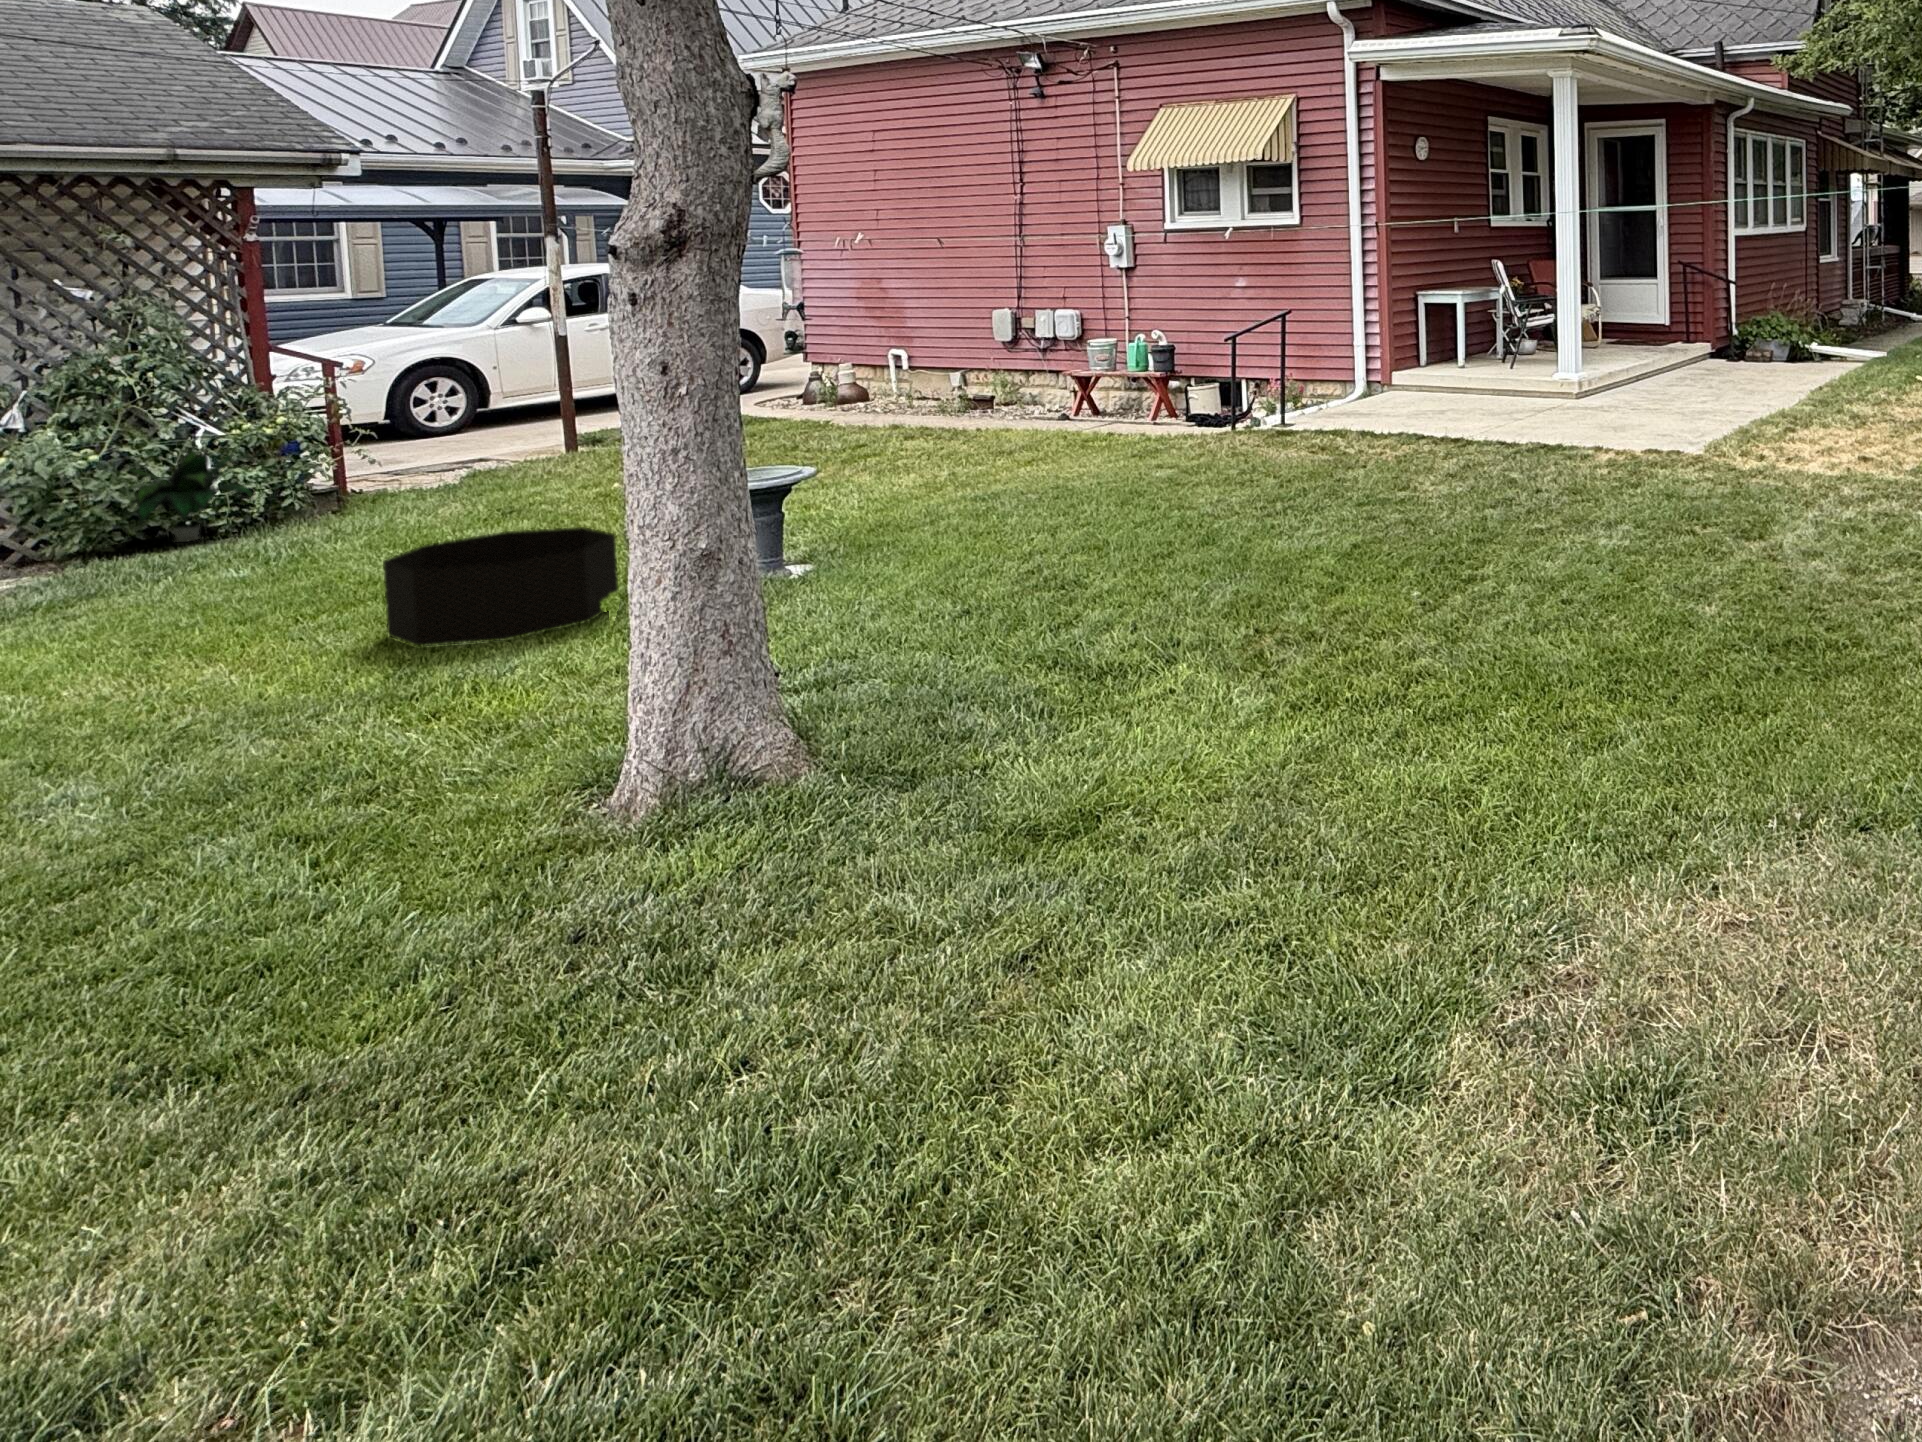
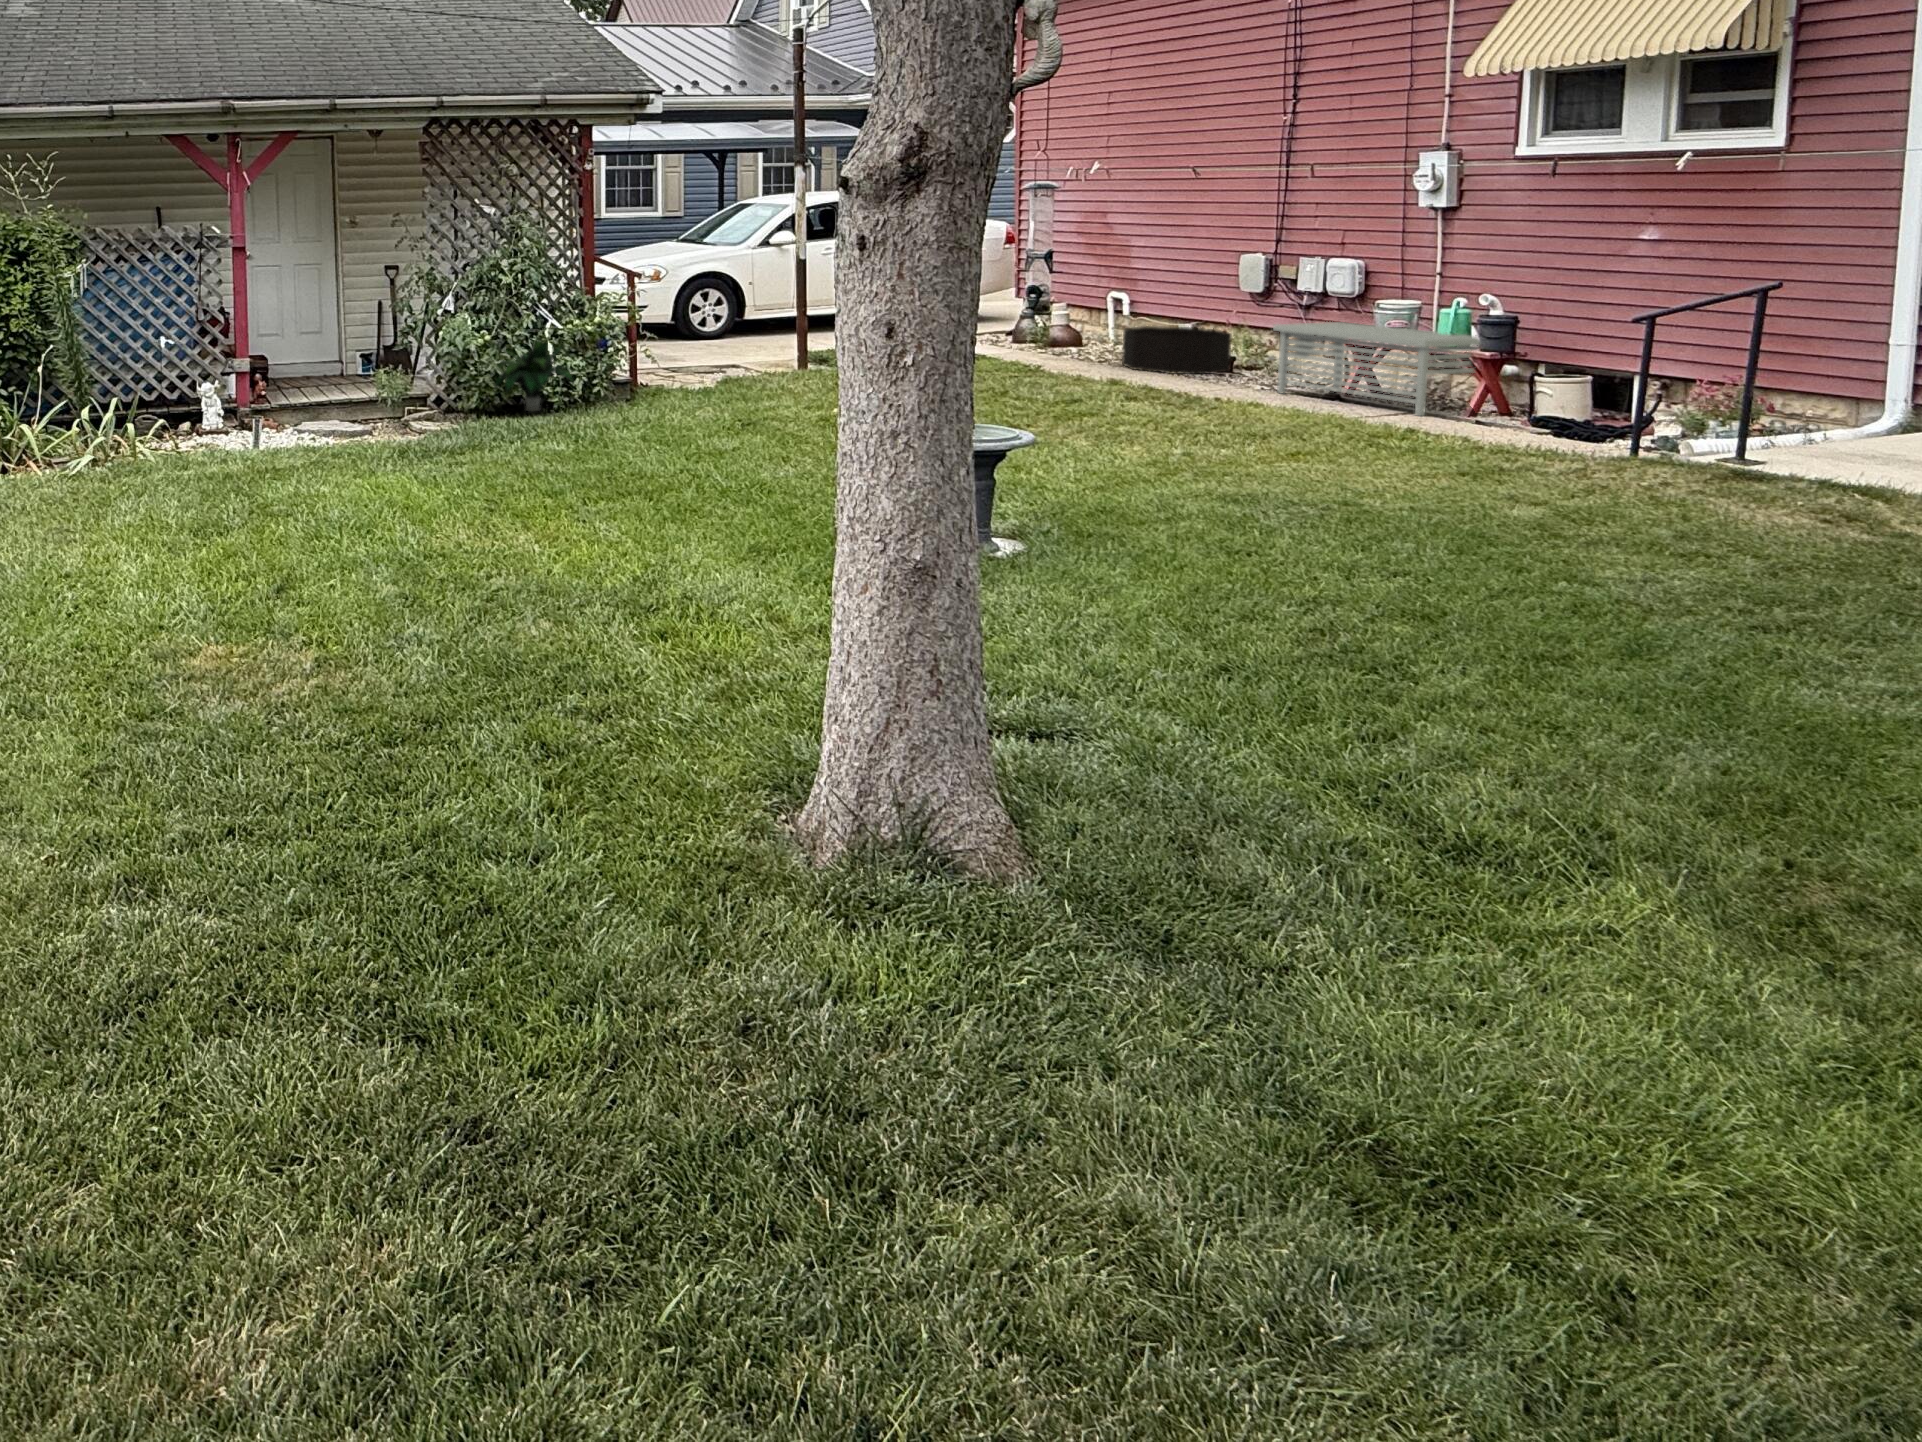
storage bench: none [1019,360,1165,425] -> present [1273,322,1480,416]
basket: present [383,527,618,647] -> present [1122,326,1232,374]

